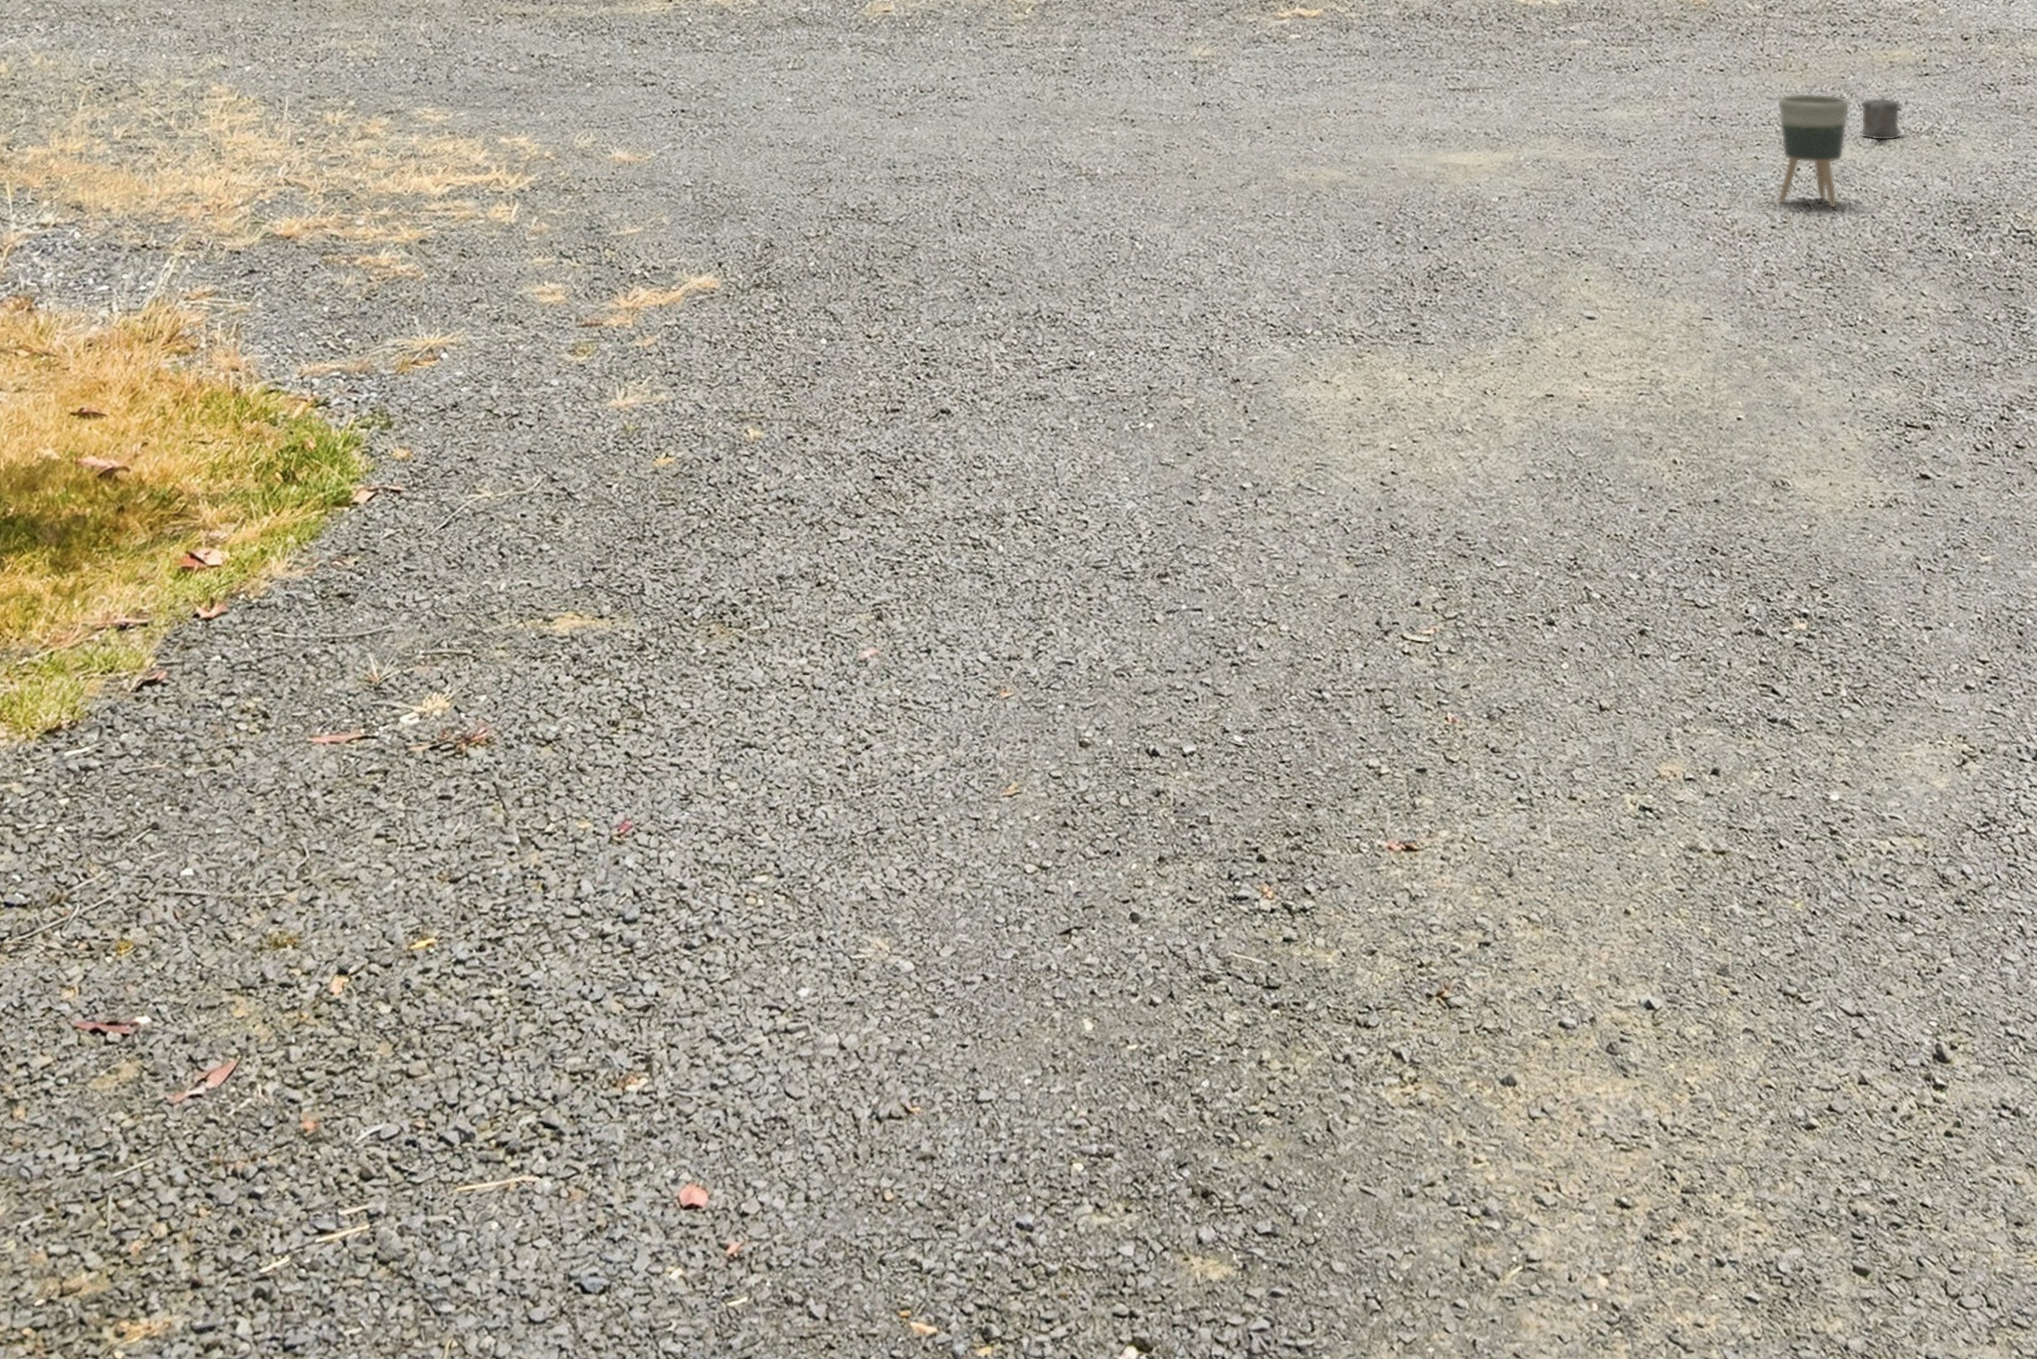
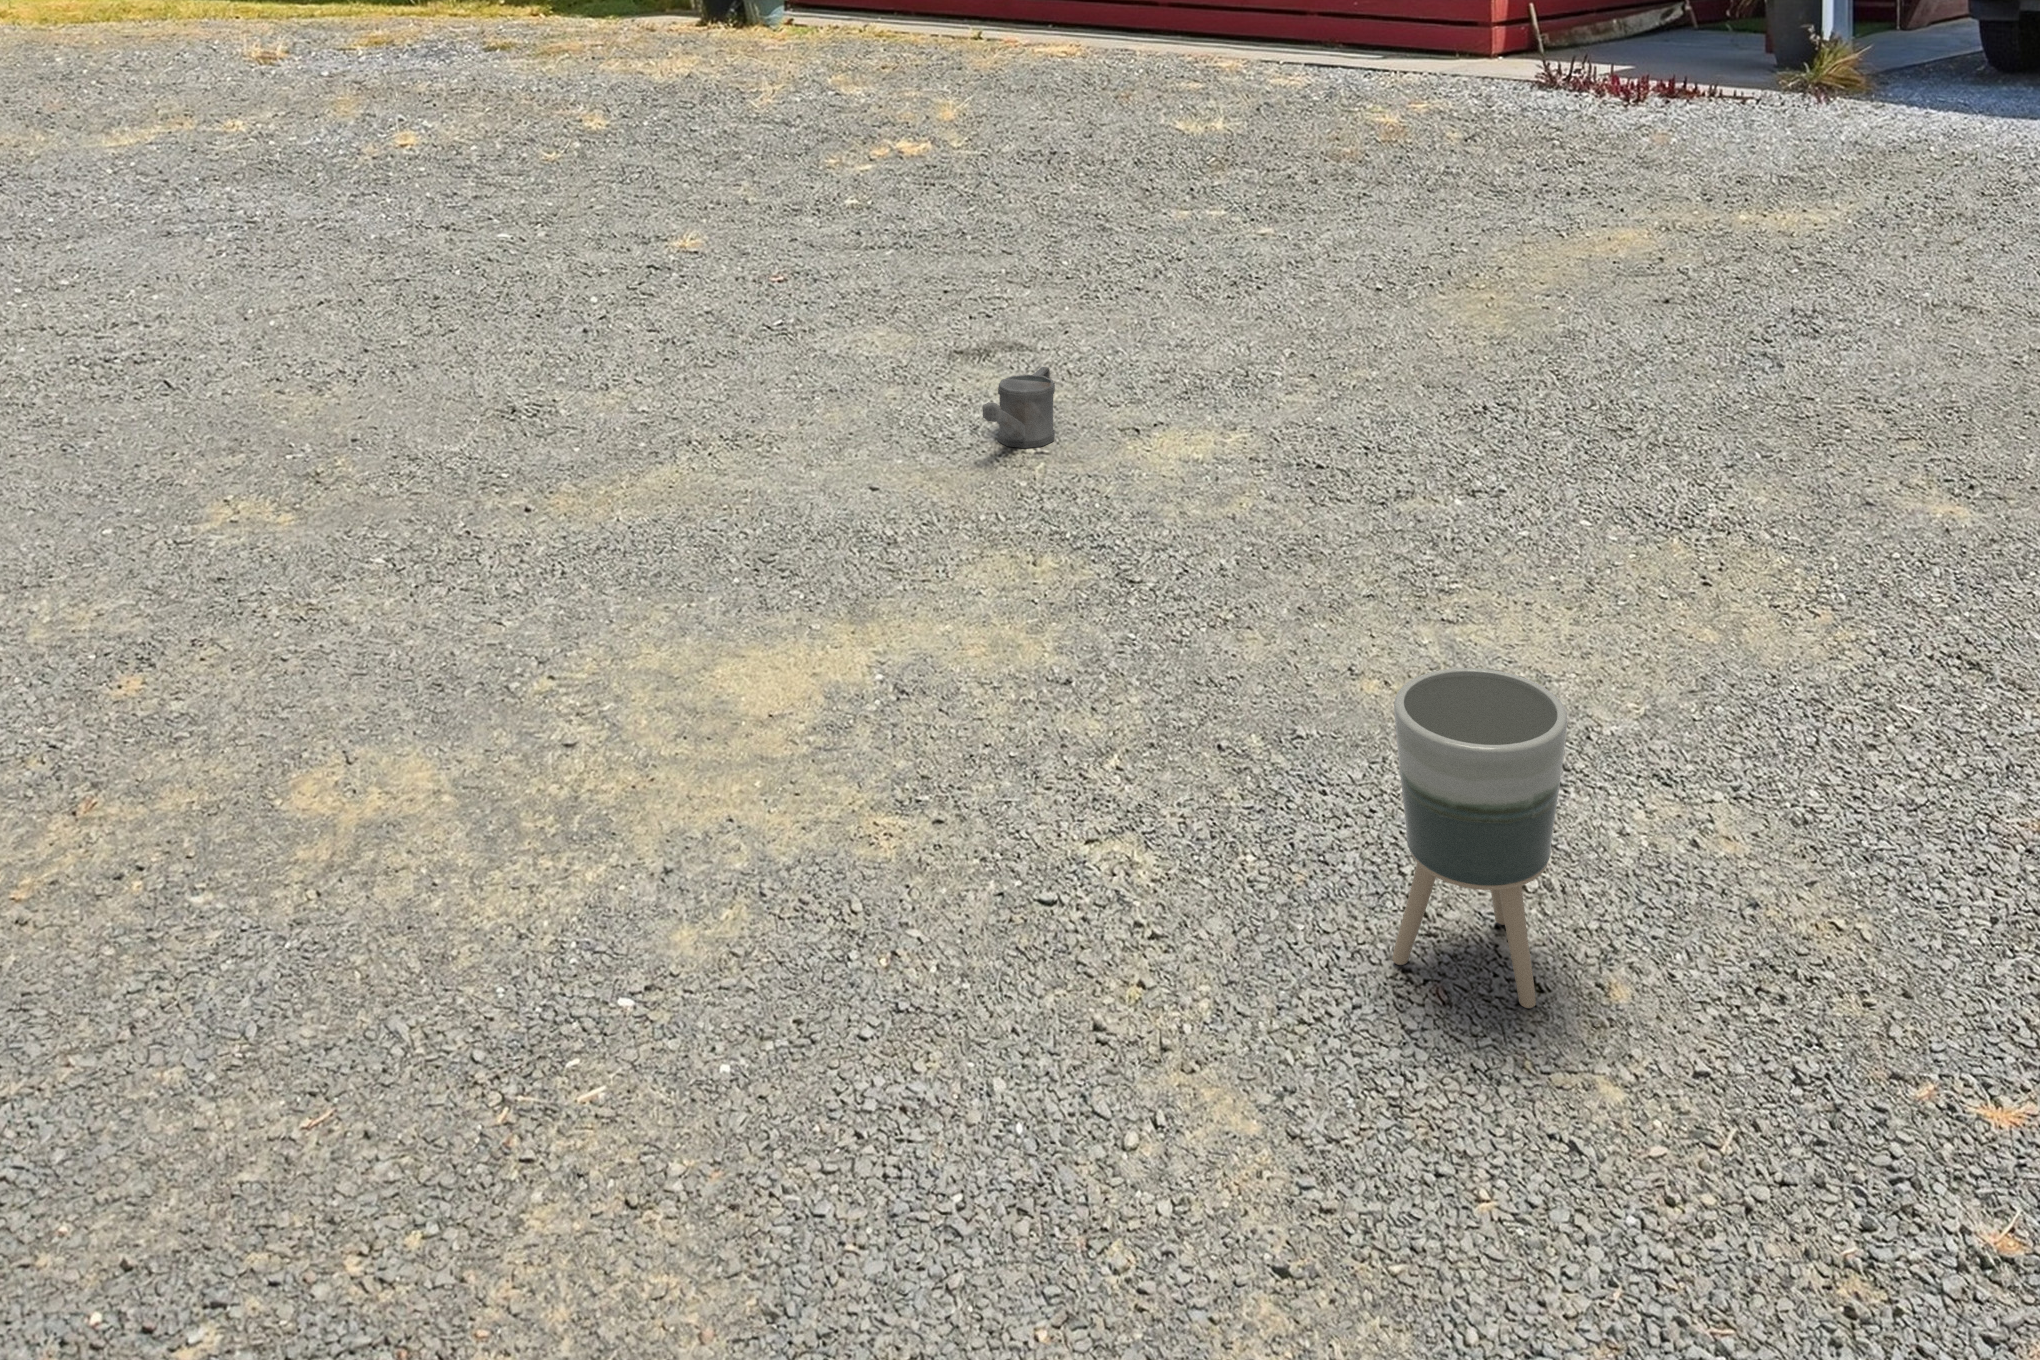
watering can: present [1862,97,1899,139] -> present [983,367,1055,448]

